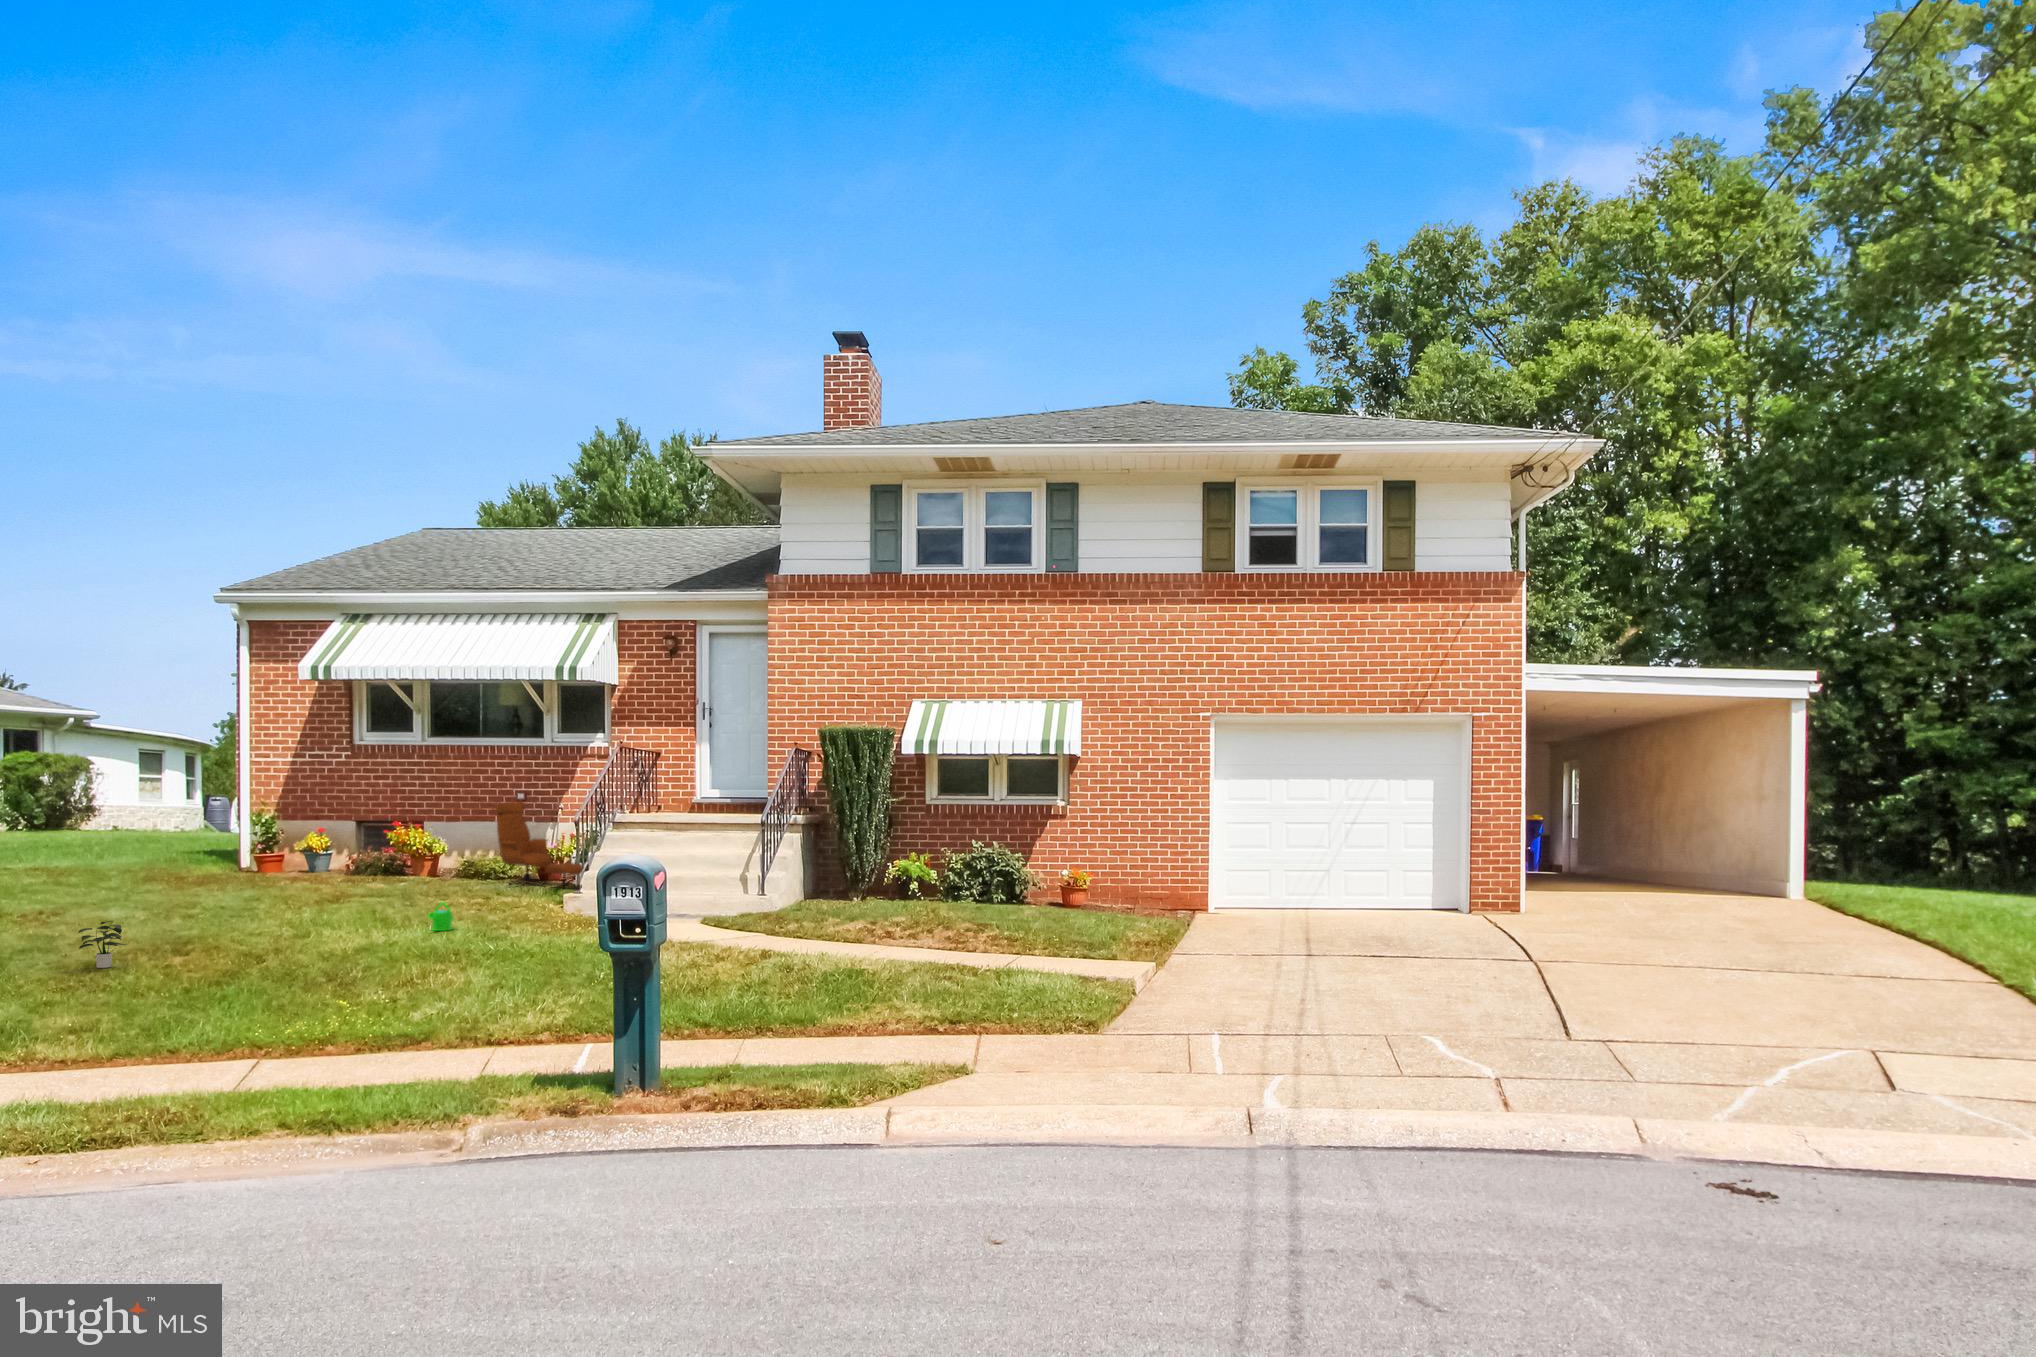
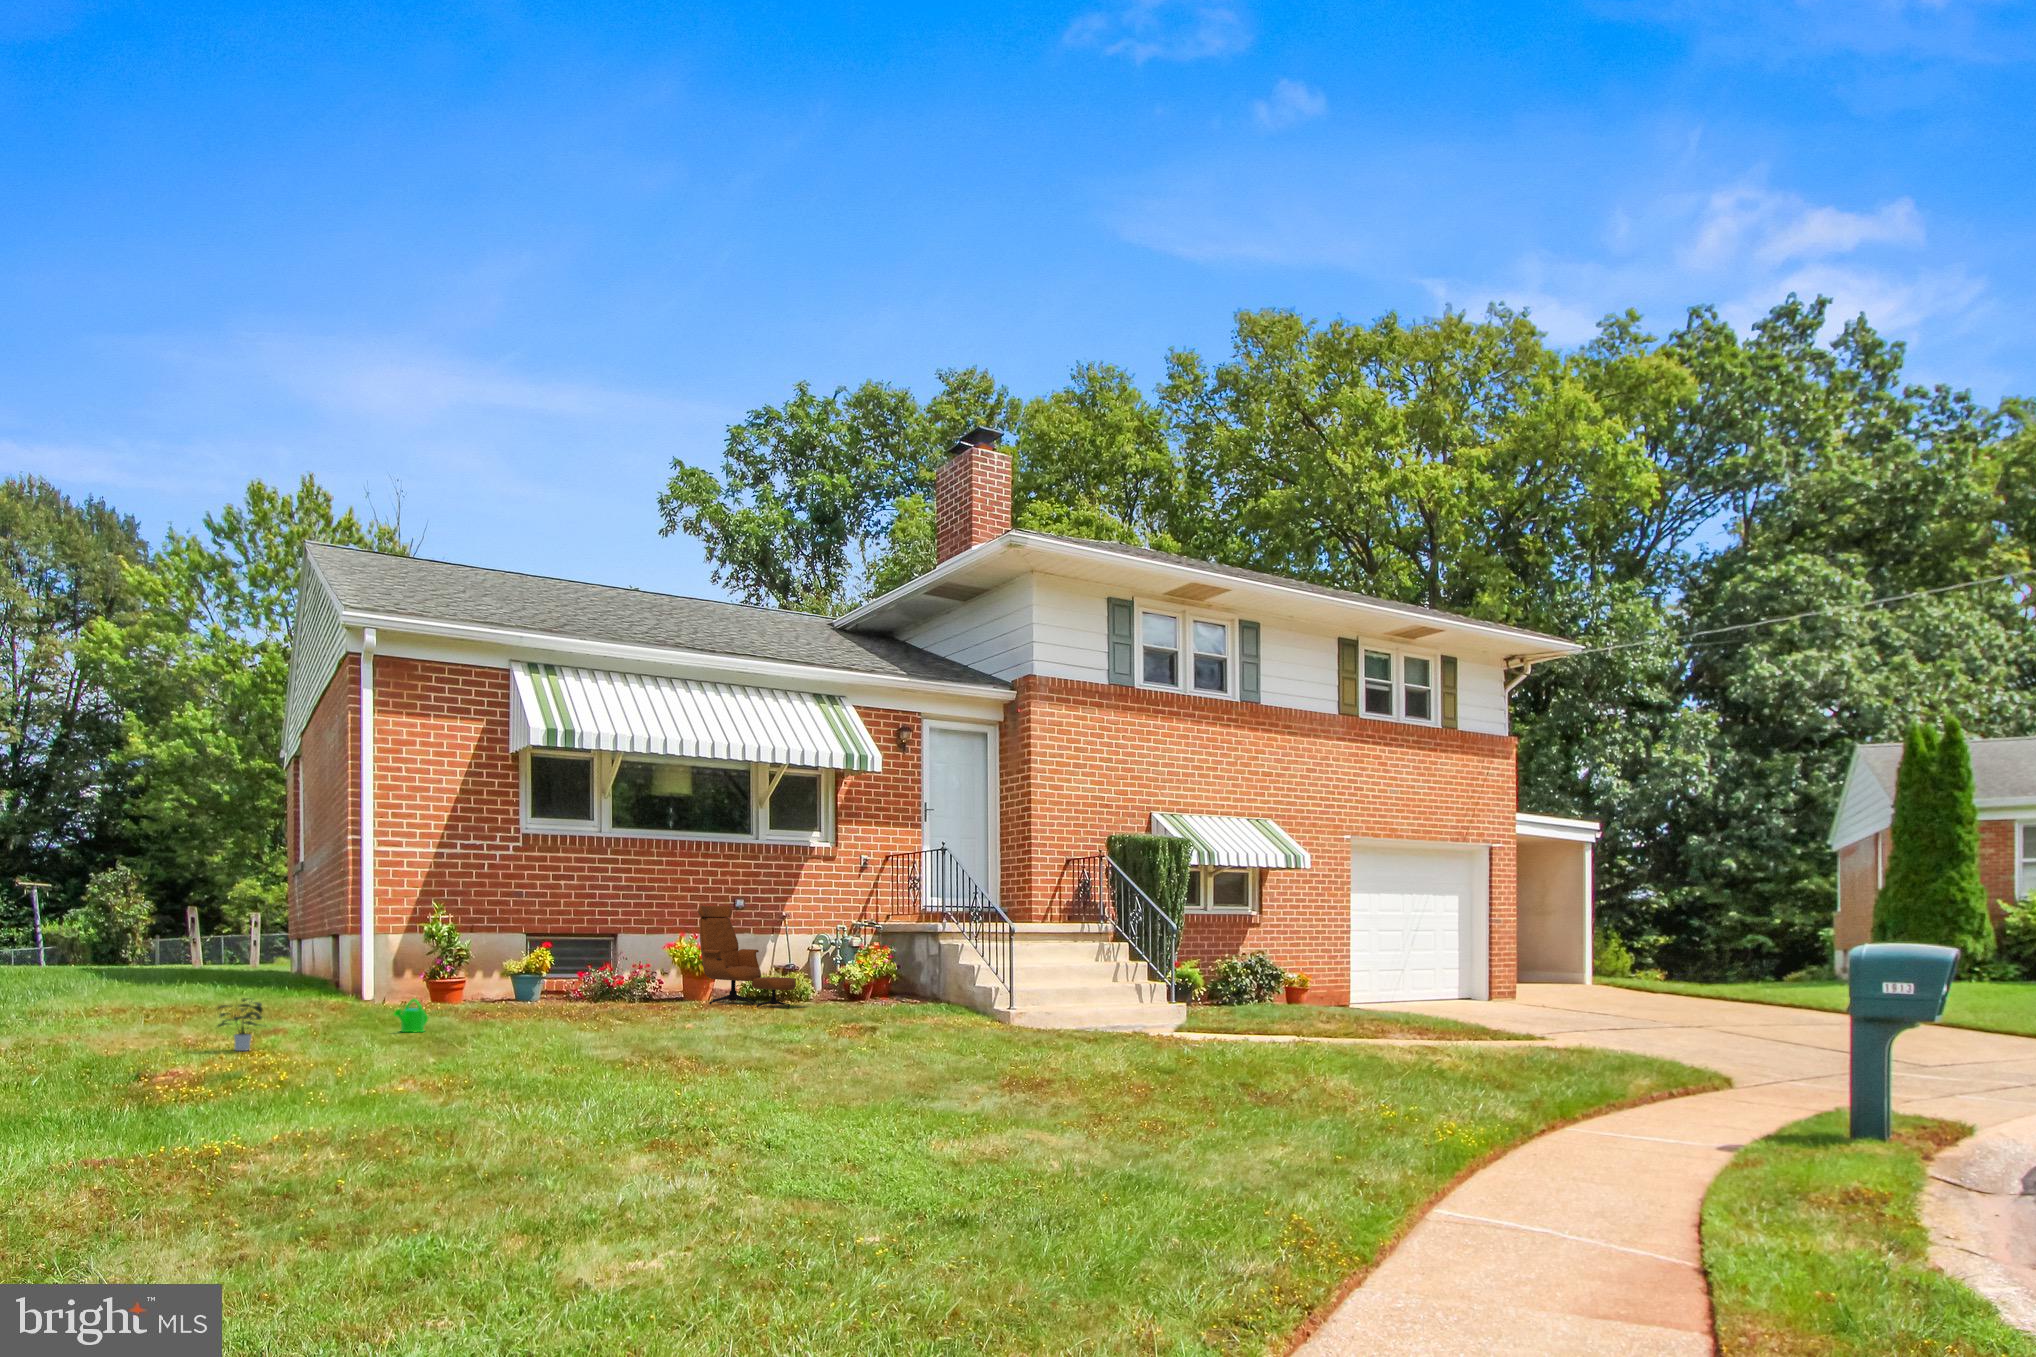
watering can: present [428,902,453,931] -> present [394,999,428,1032]

